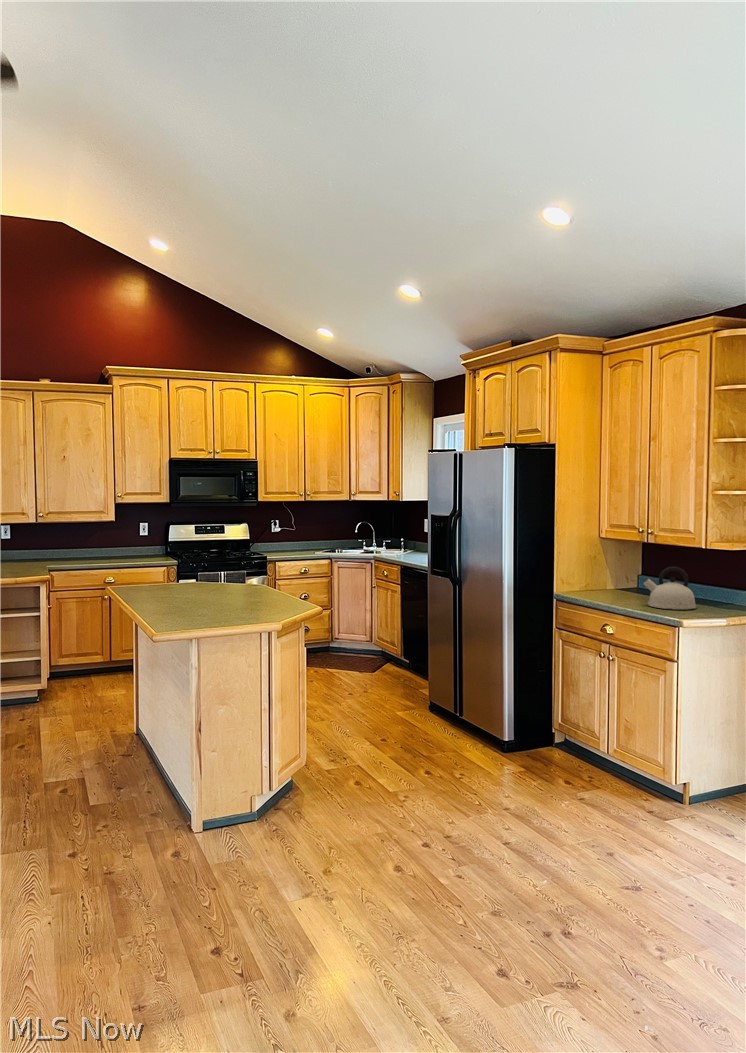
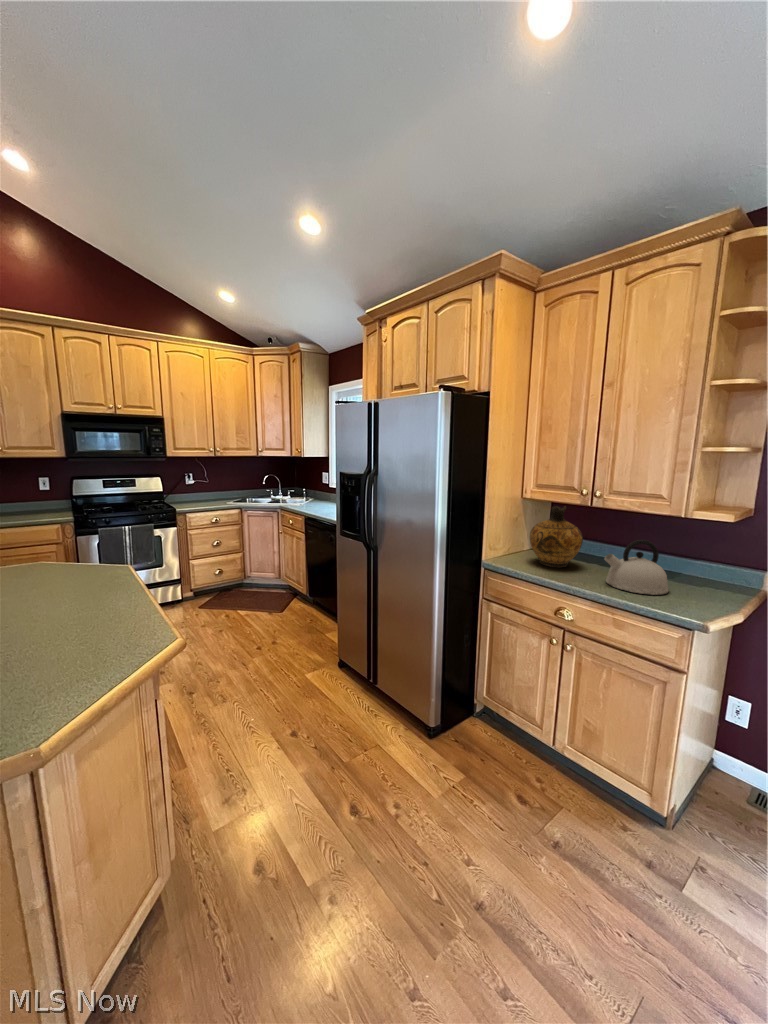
ceramic jug: none [599,541,645,597] -> present [530,506,583,567]

